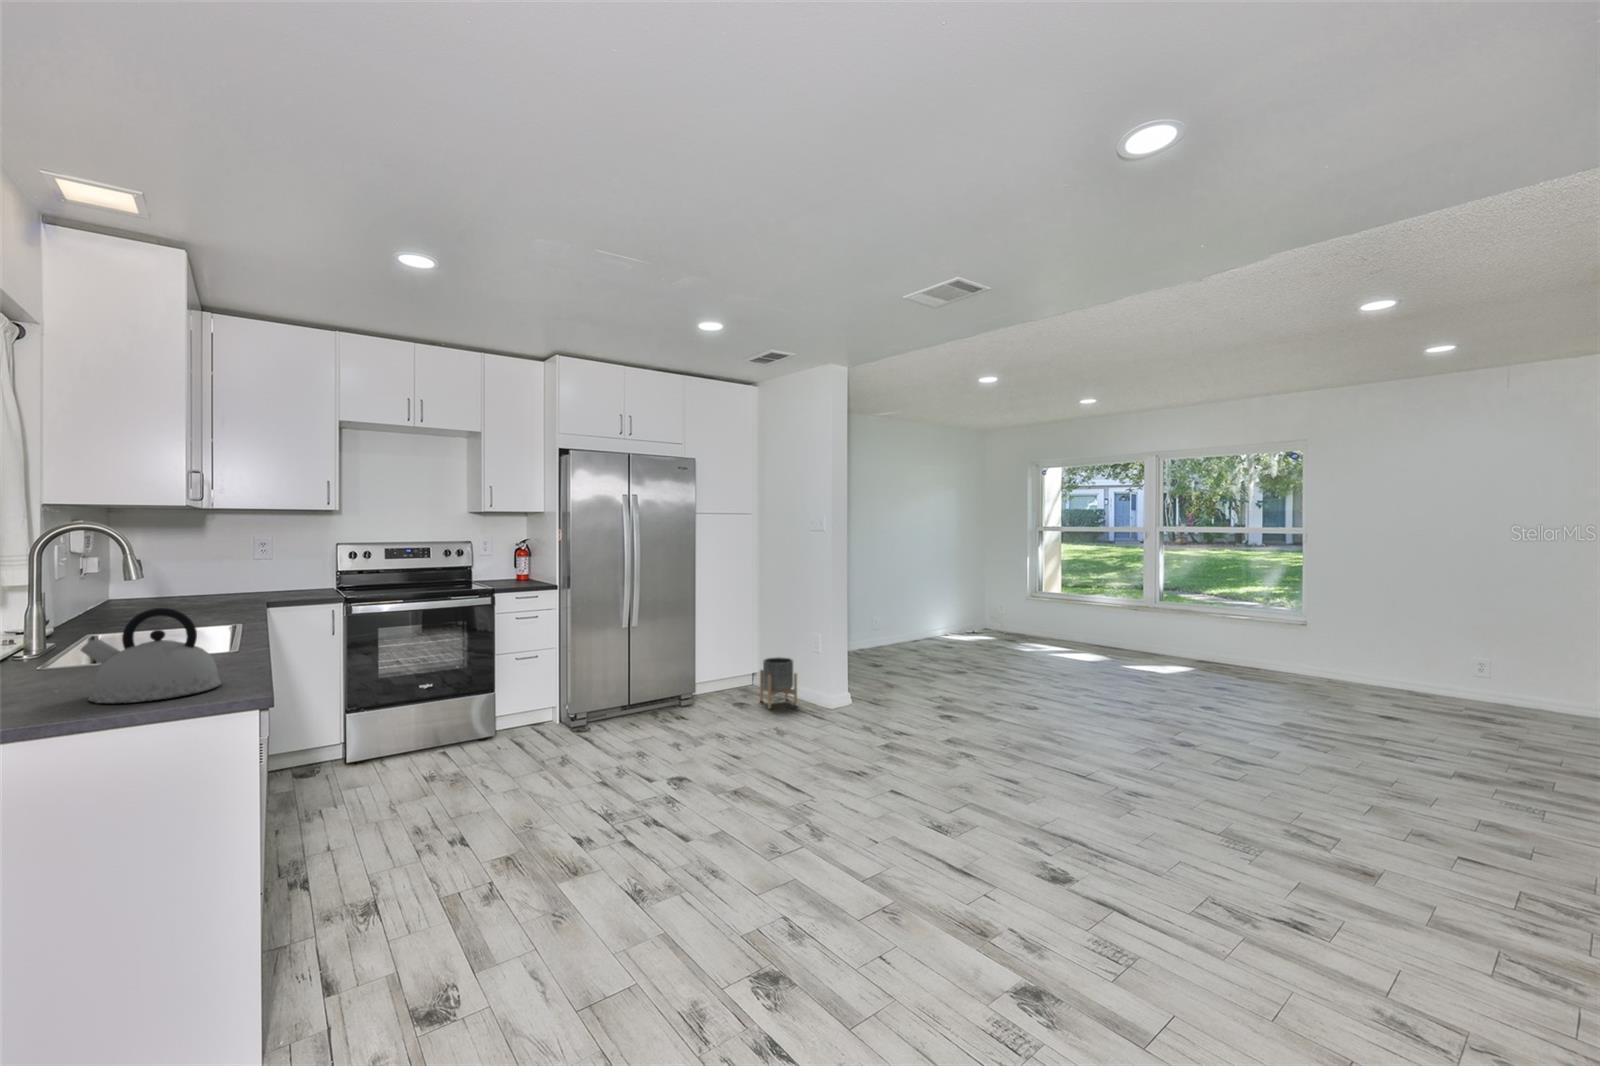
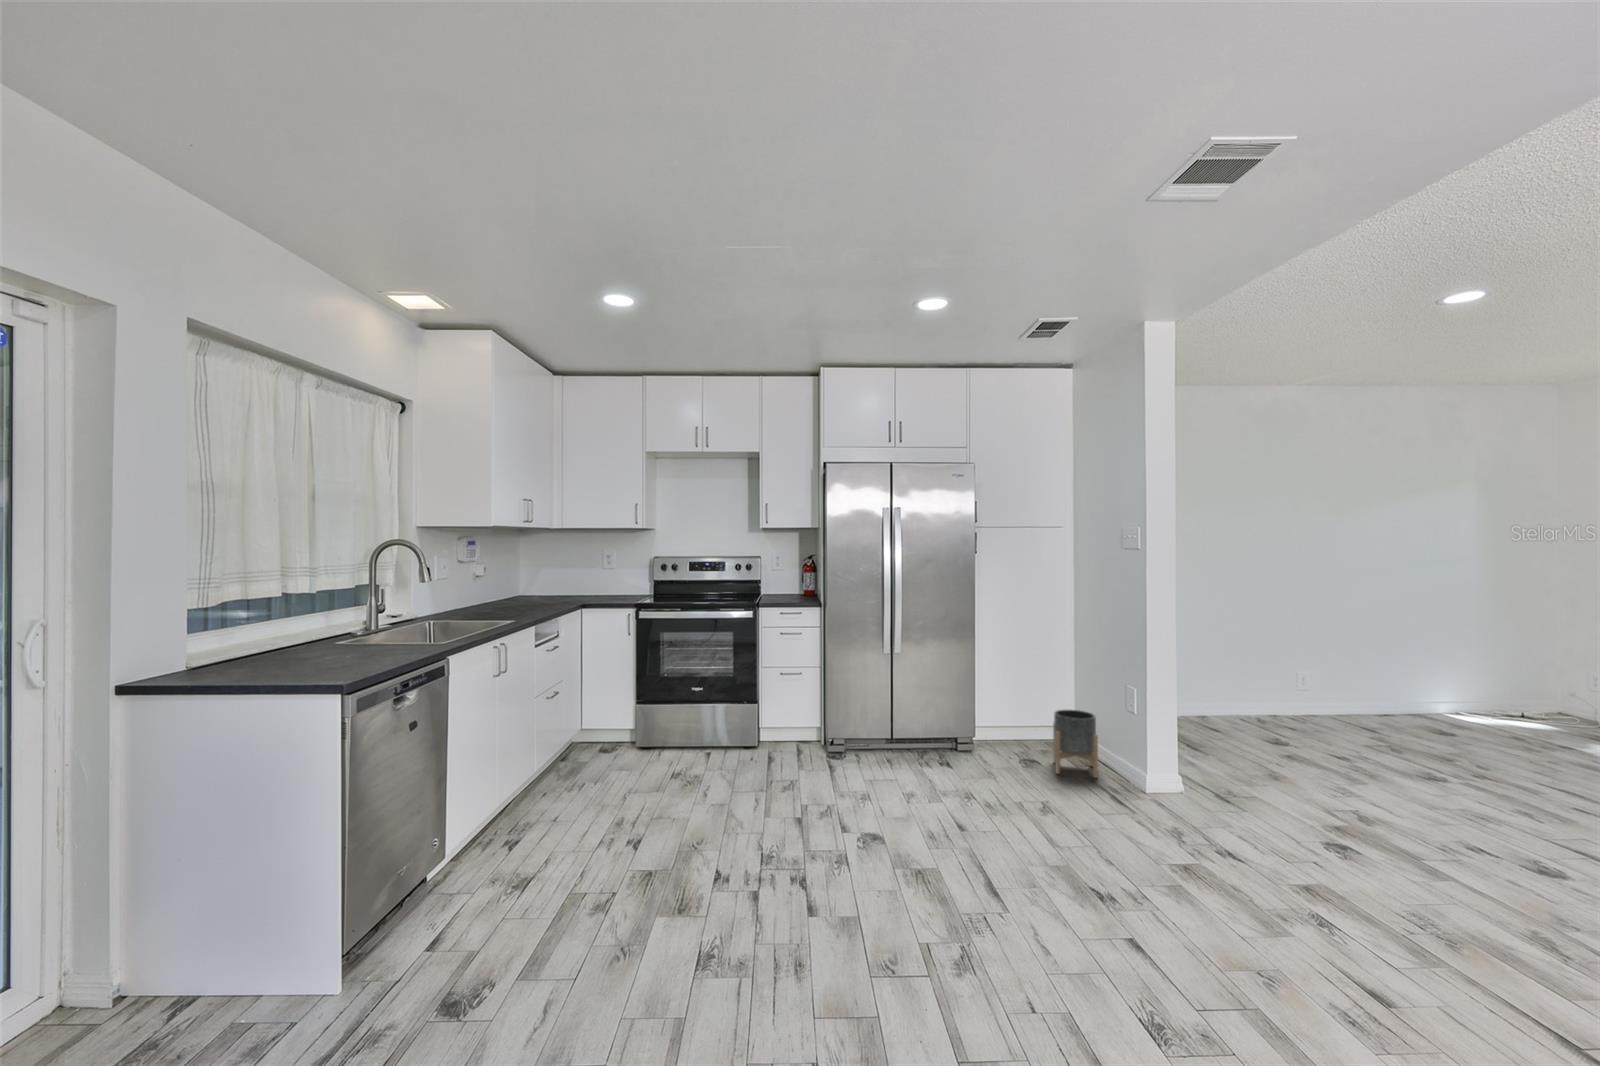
kettle: present [81,608,221,703] -> none [259,605,350,675]

